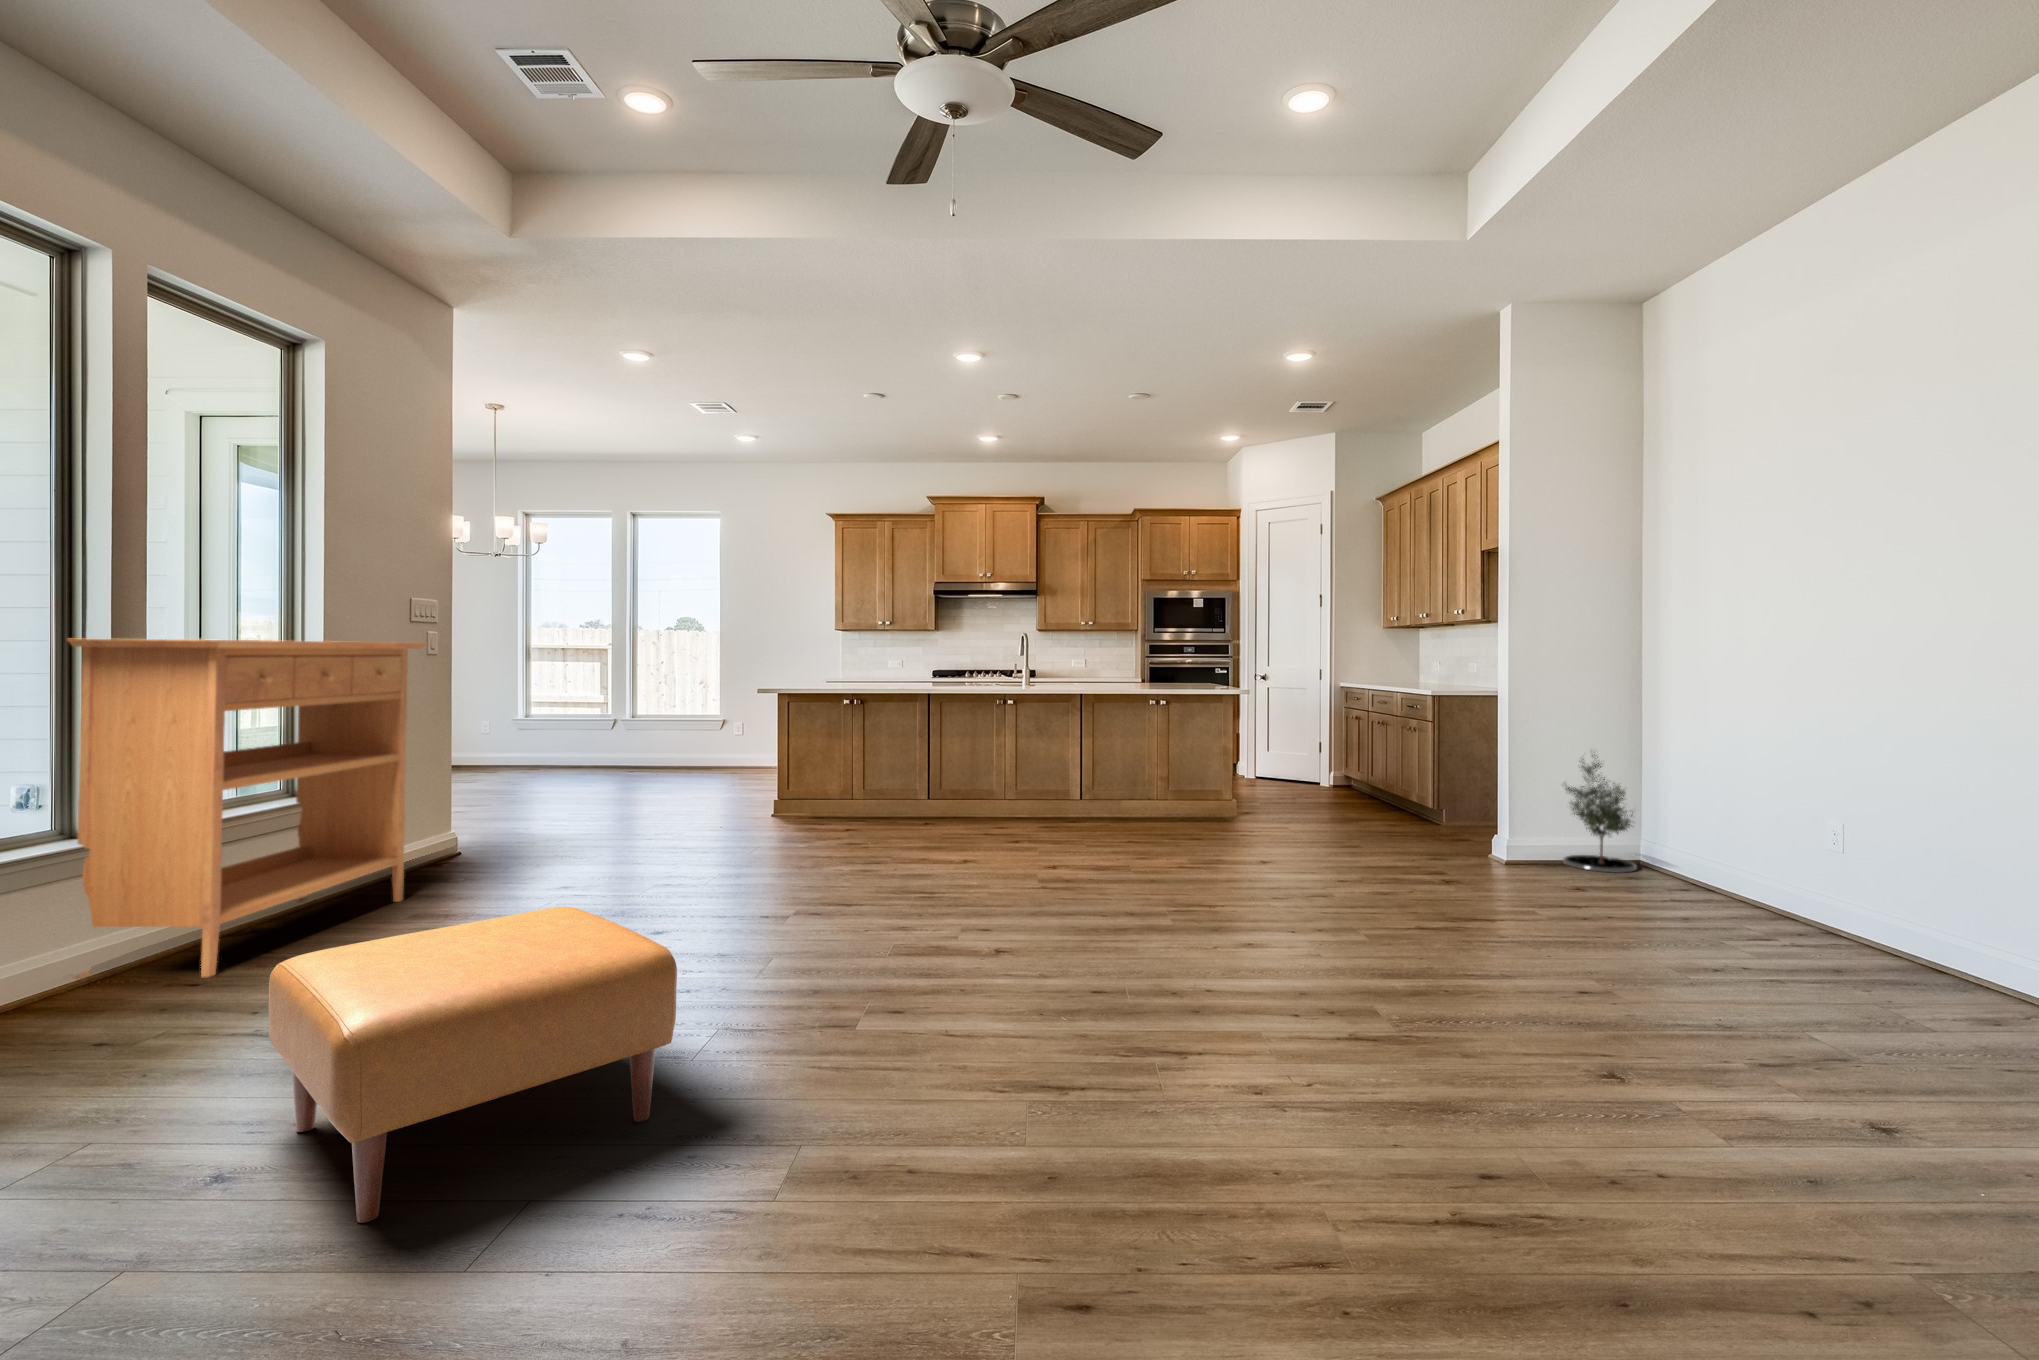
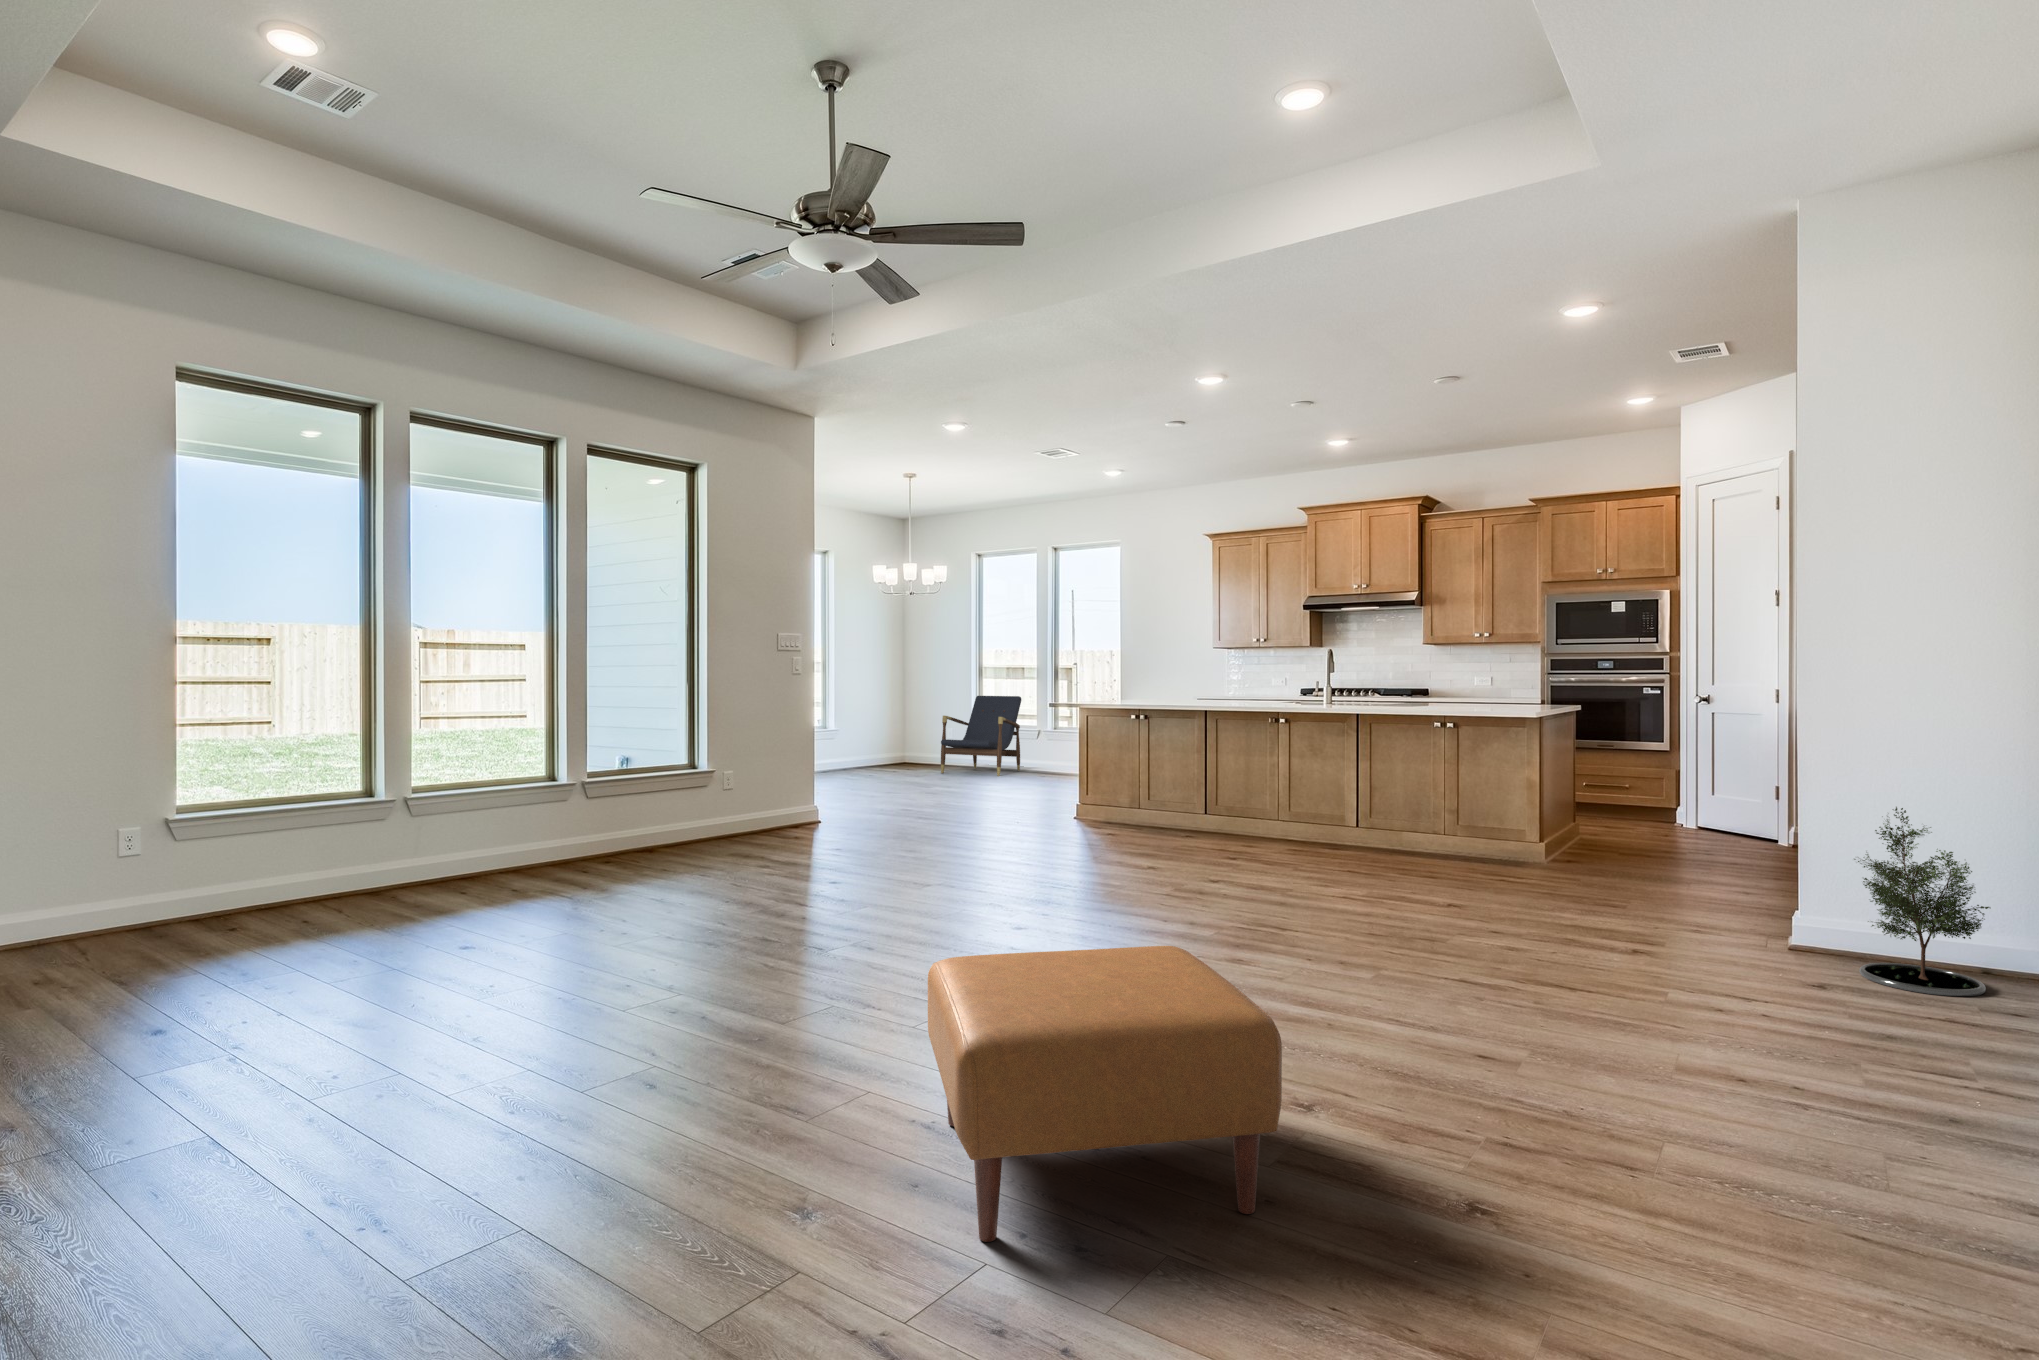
console table: present [68,639,426,978] -> none [533,665,746,873]
lounge chair: none [489,681,589,775] -> present [941,696,1021,776]
ottoman: present [269,907,677,1223] -> present [928,946,1282,1242]

